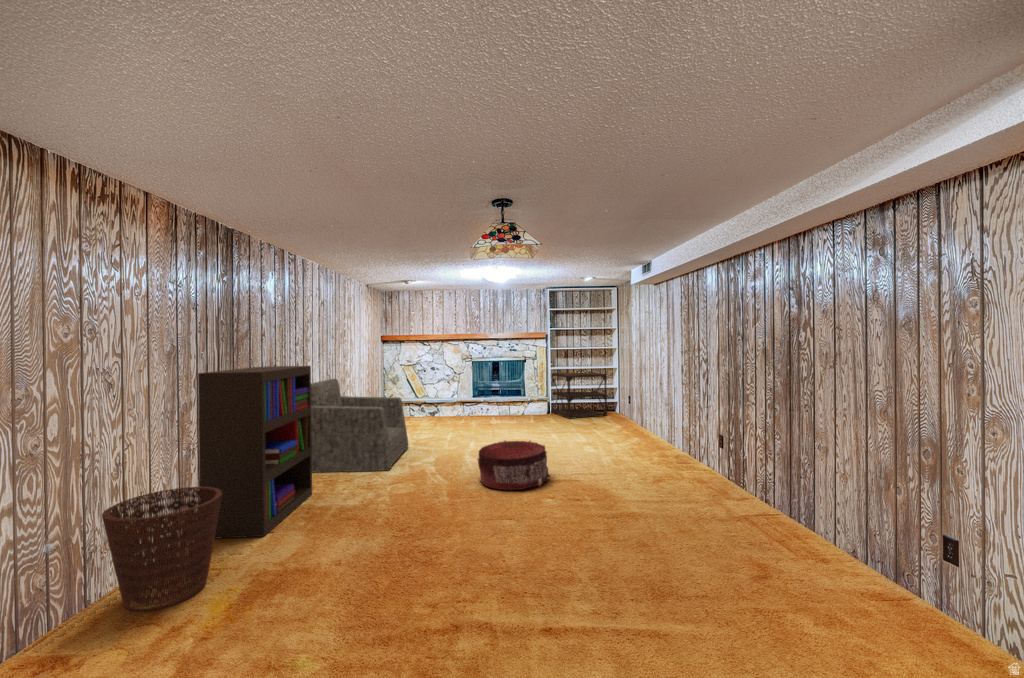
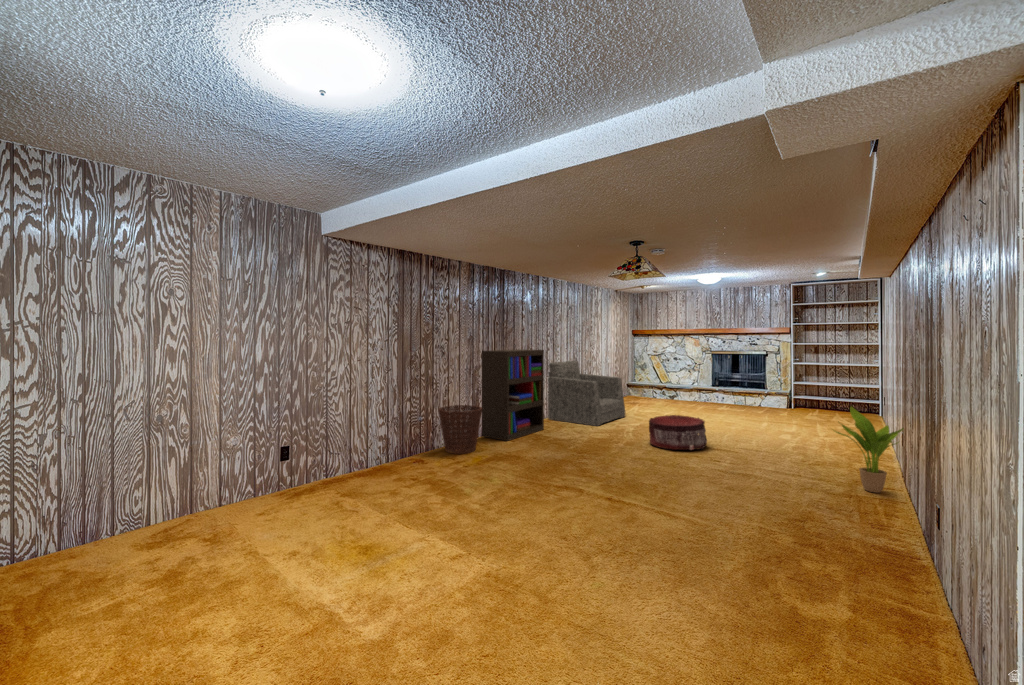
side table: present [551,372,607,419] -> none [795,369,860,419]
potted plant: none [700,412,769,499] -> present [835,406,904,493]

